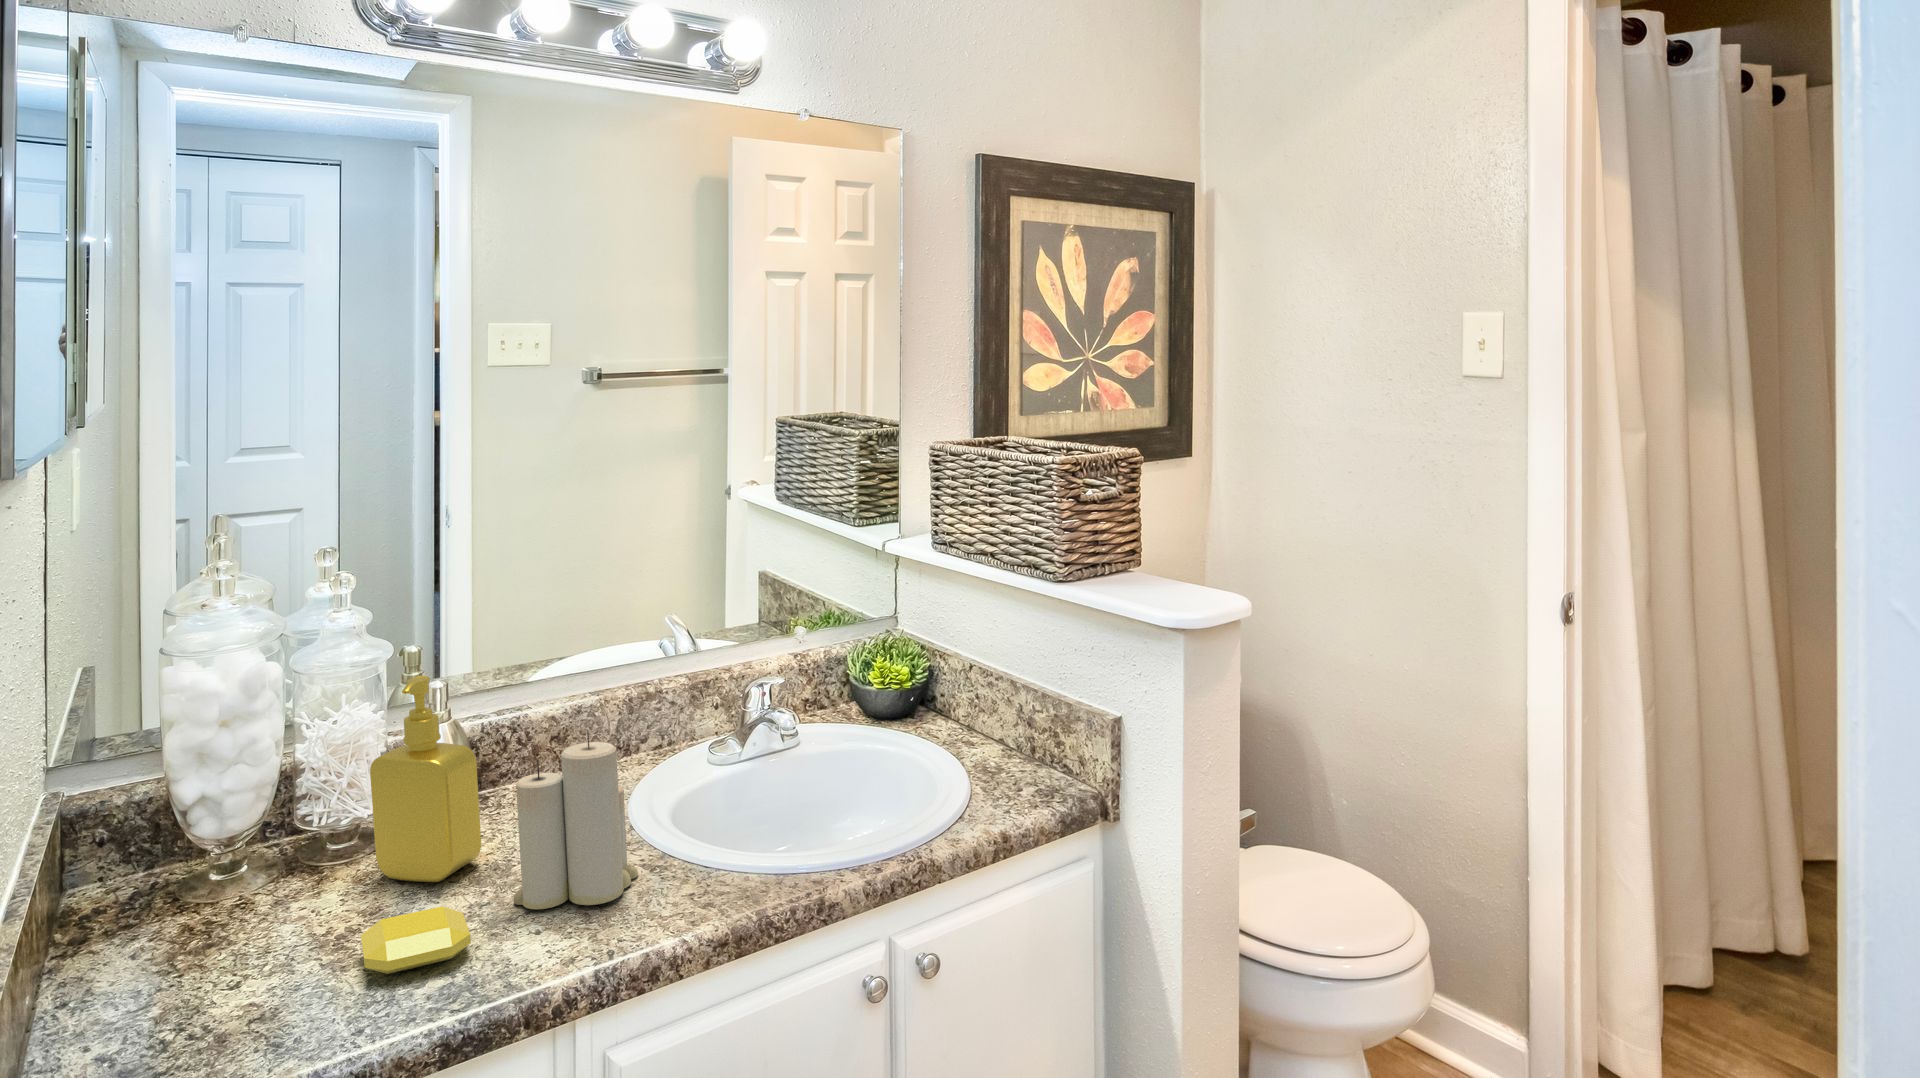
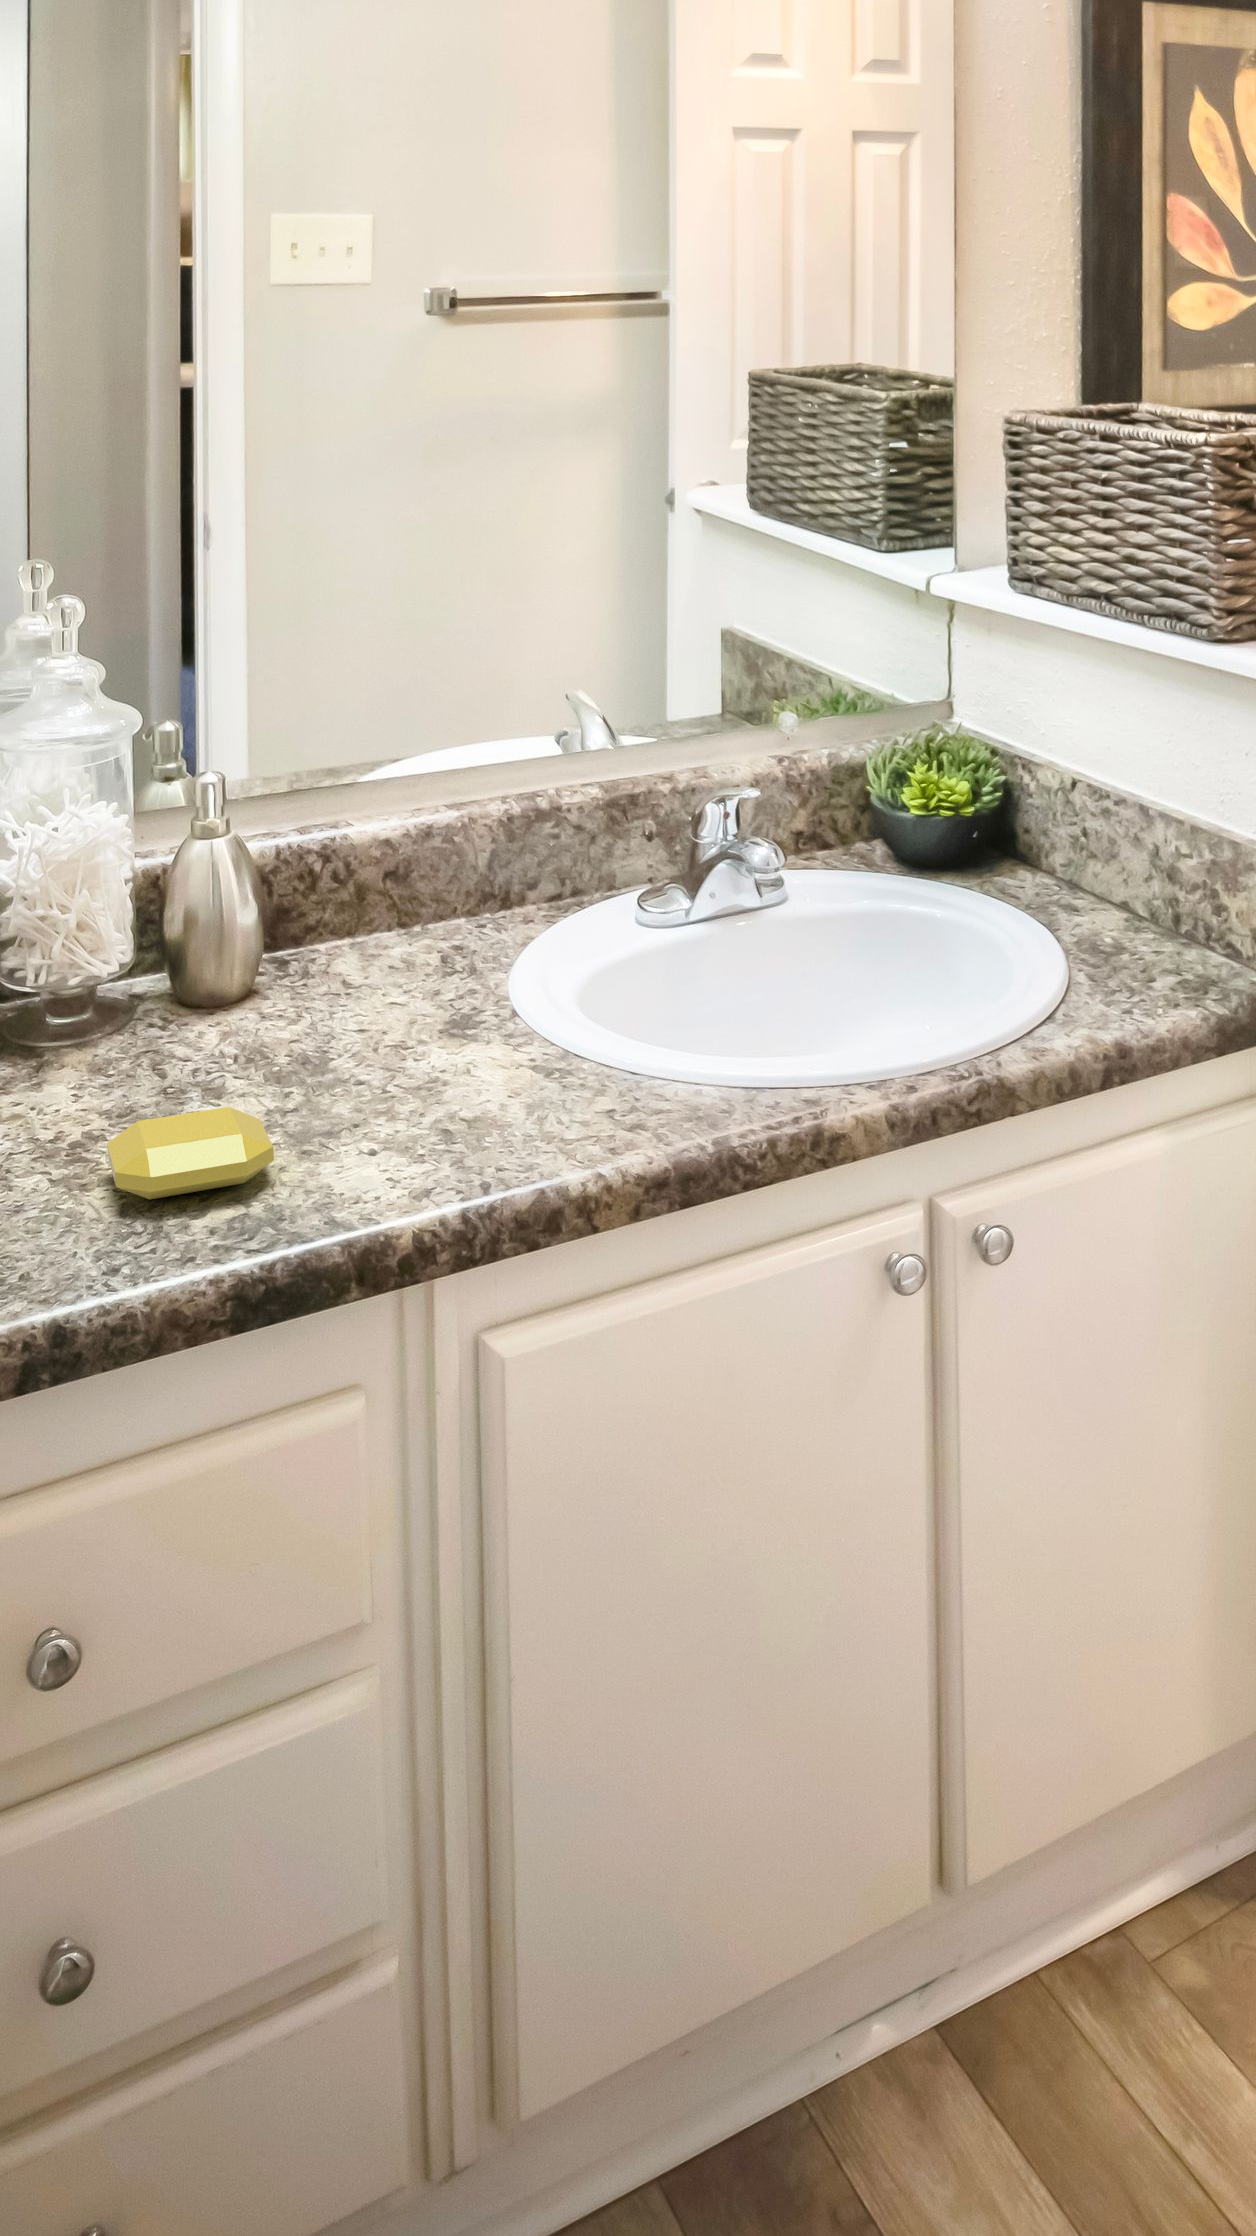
soap dispenser: present [370,676,481,882] -> none [114,757,283,1080]
candle: present [513,730,638,909] -> none [335,843,528,1122]

